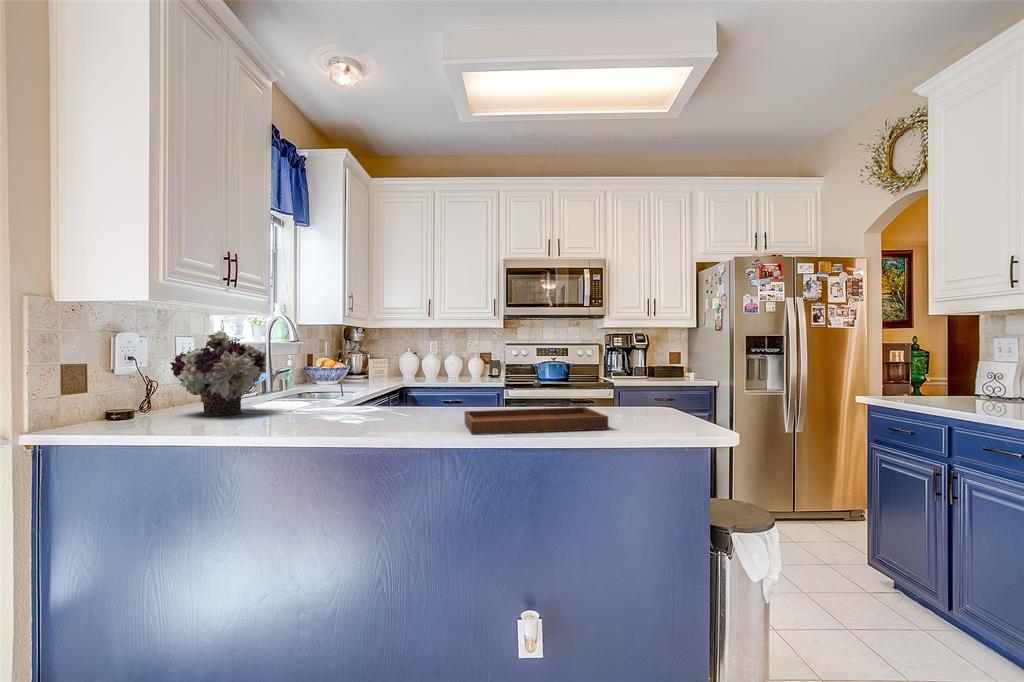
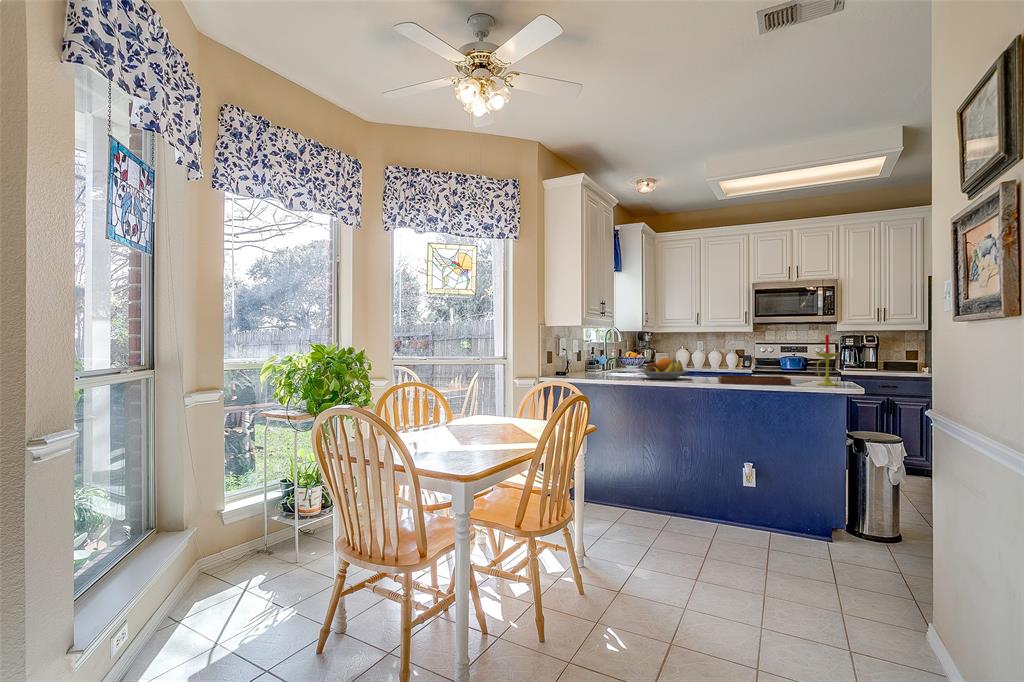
candle: none [643,322,684,425] -> present [816,335,839,386]
flower arrangement: present [170,331,266,416] -> none [580,338,619,376]
fruit bowl: none [295,376,406,424] -> present [639,358,688,380]

